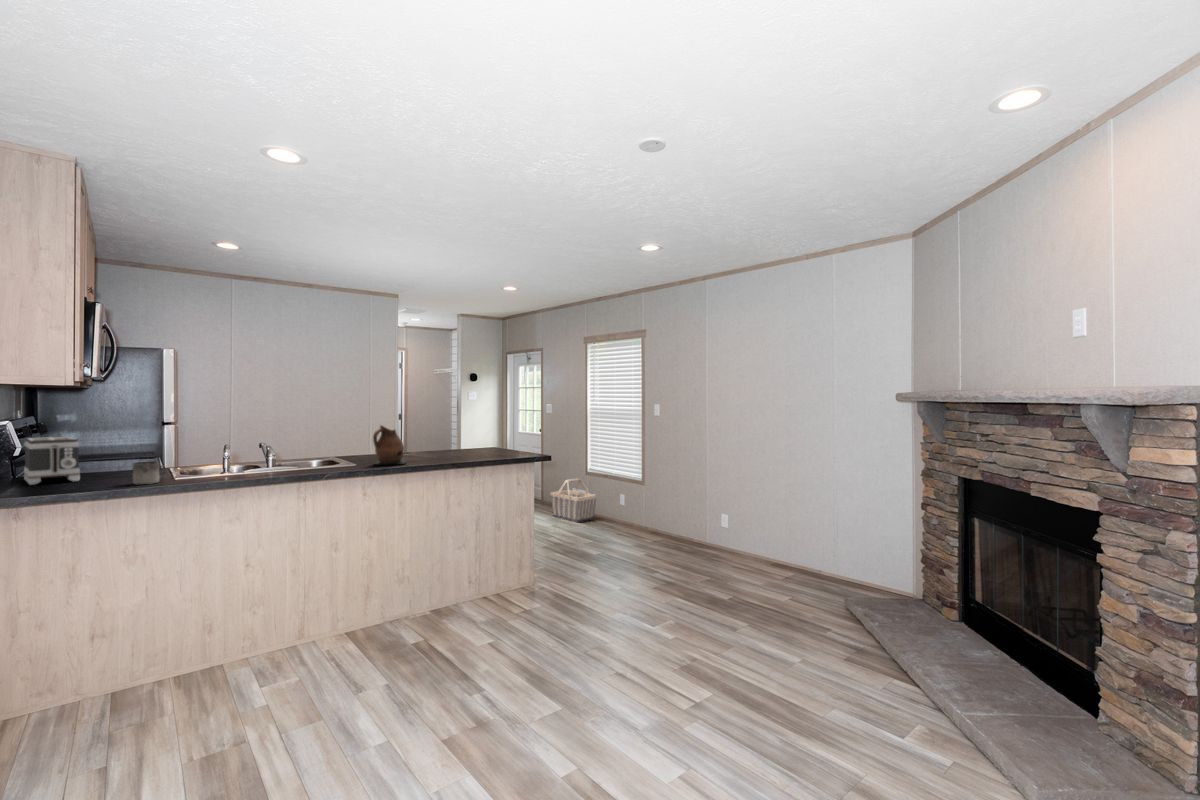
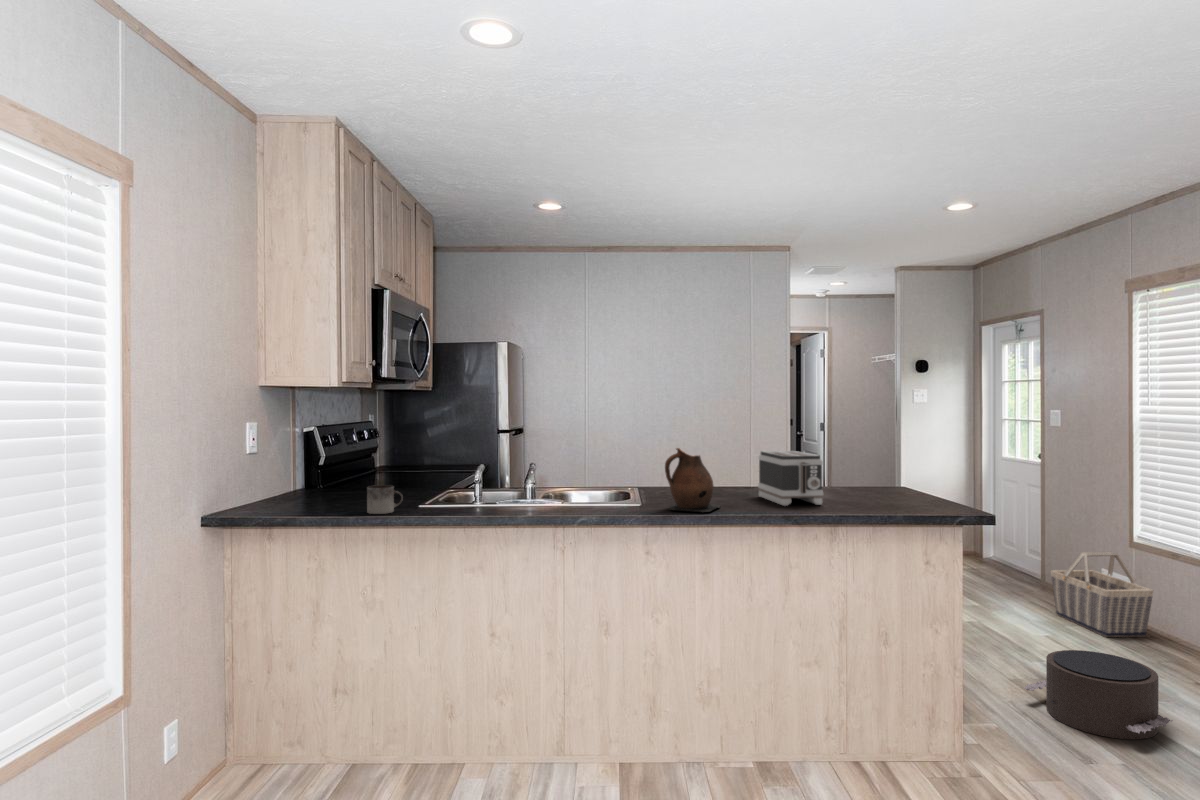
toaster: present [24,437,80,485] -> present [758,451,823,506]
pouf: none [552,524,614,561] -> present [1024,650,1173,739]

